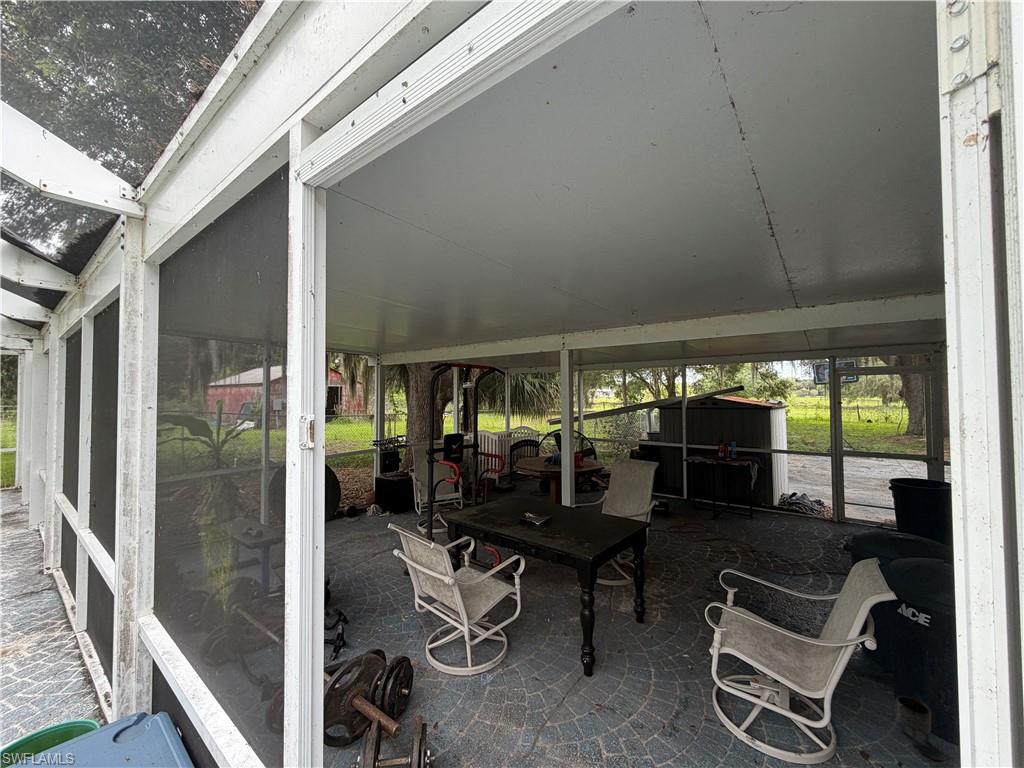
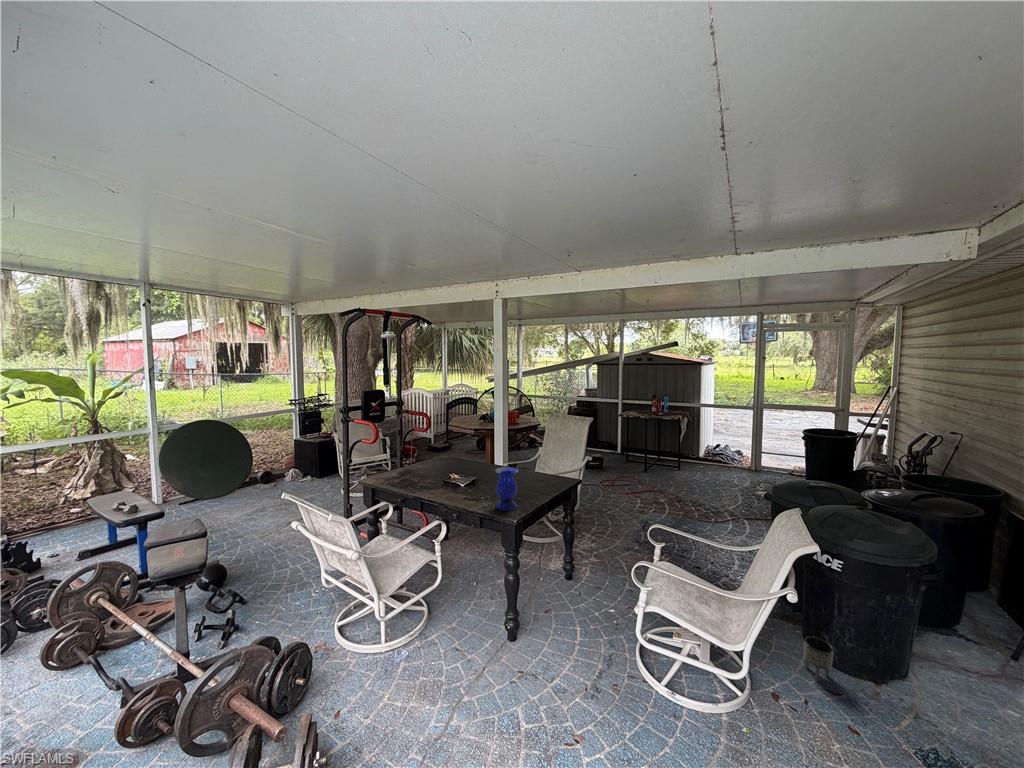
vase: none [567,507,589,548] -> present [495,467,518,511]

